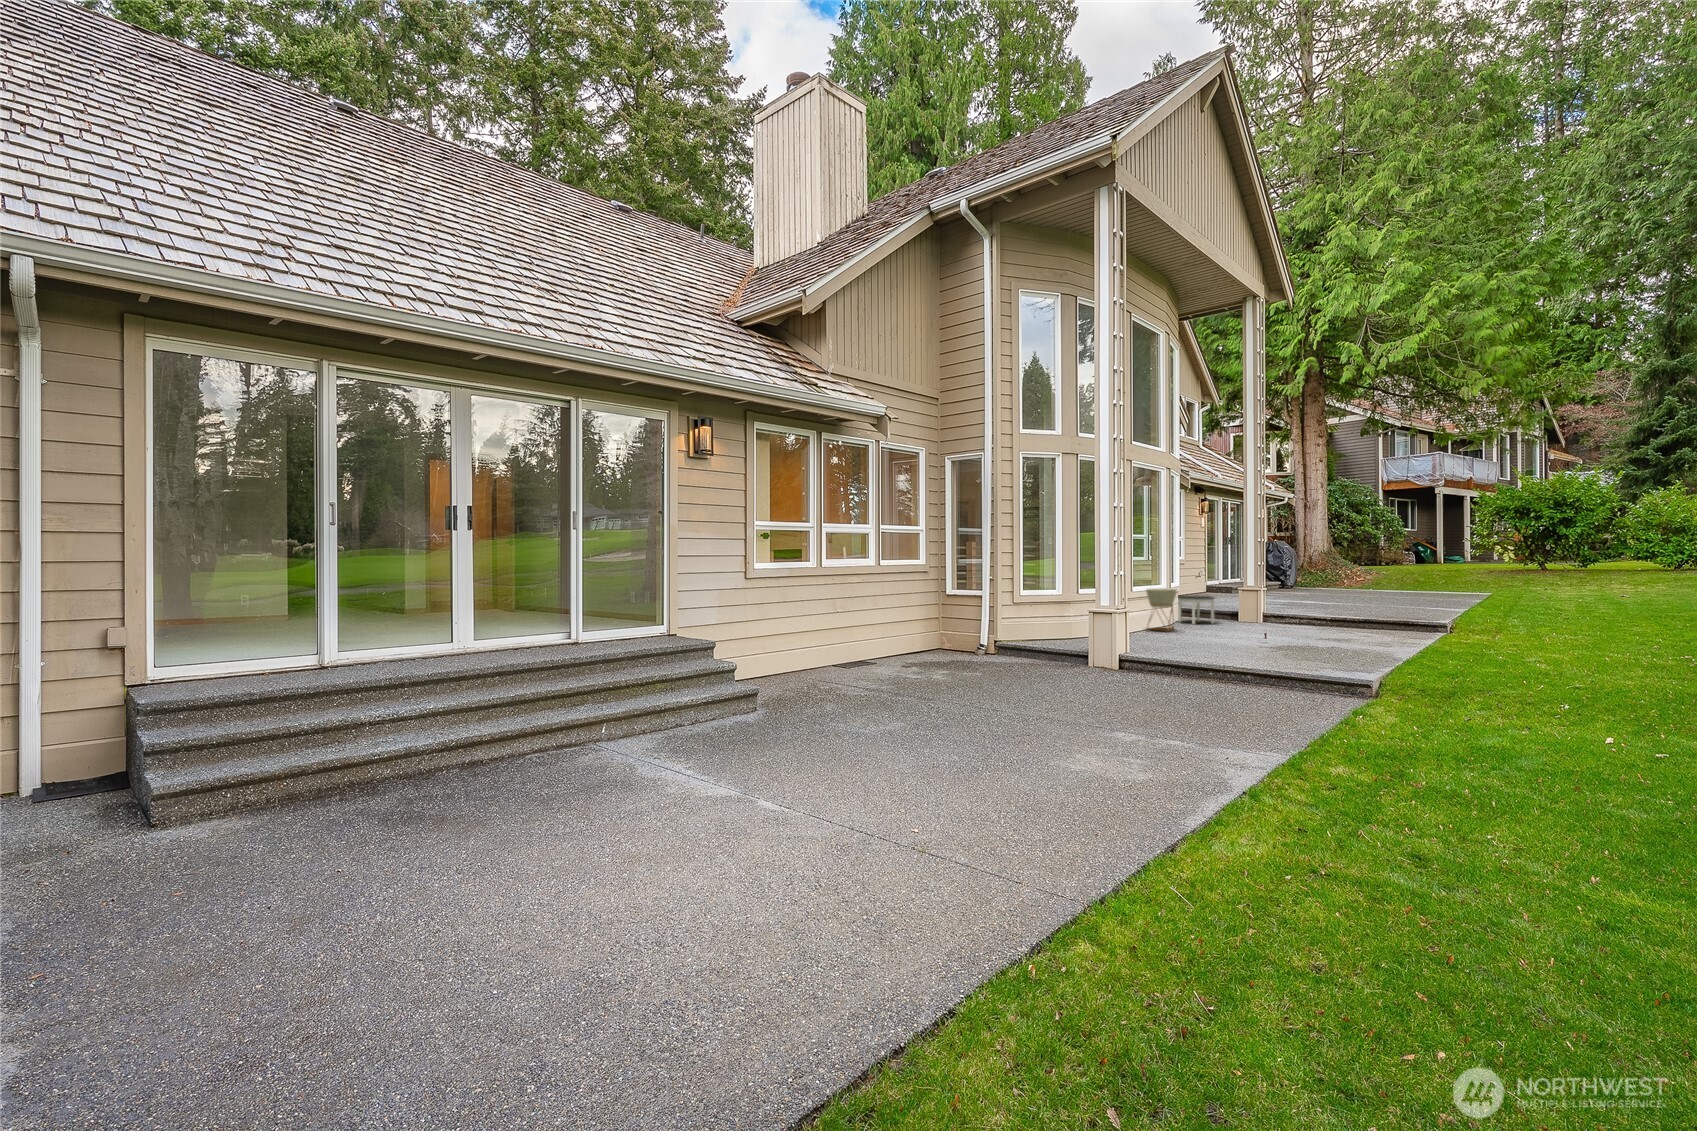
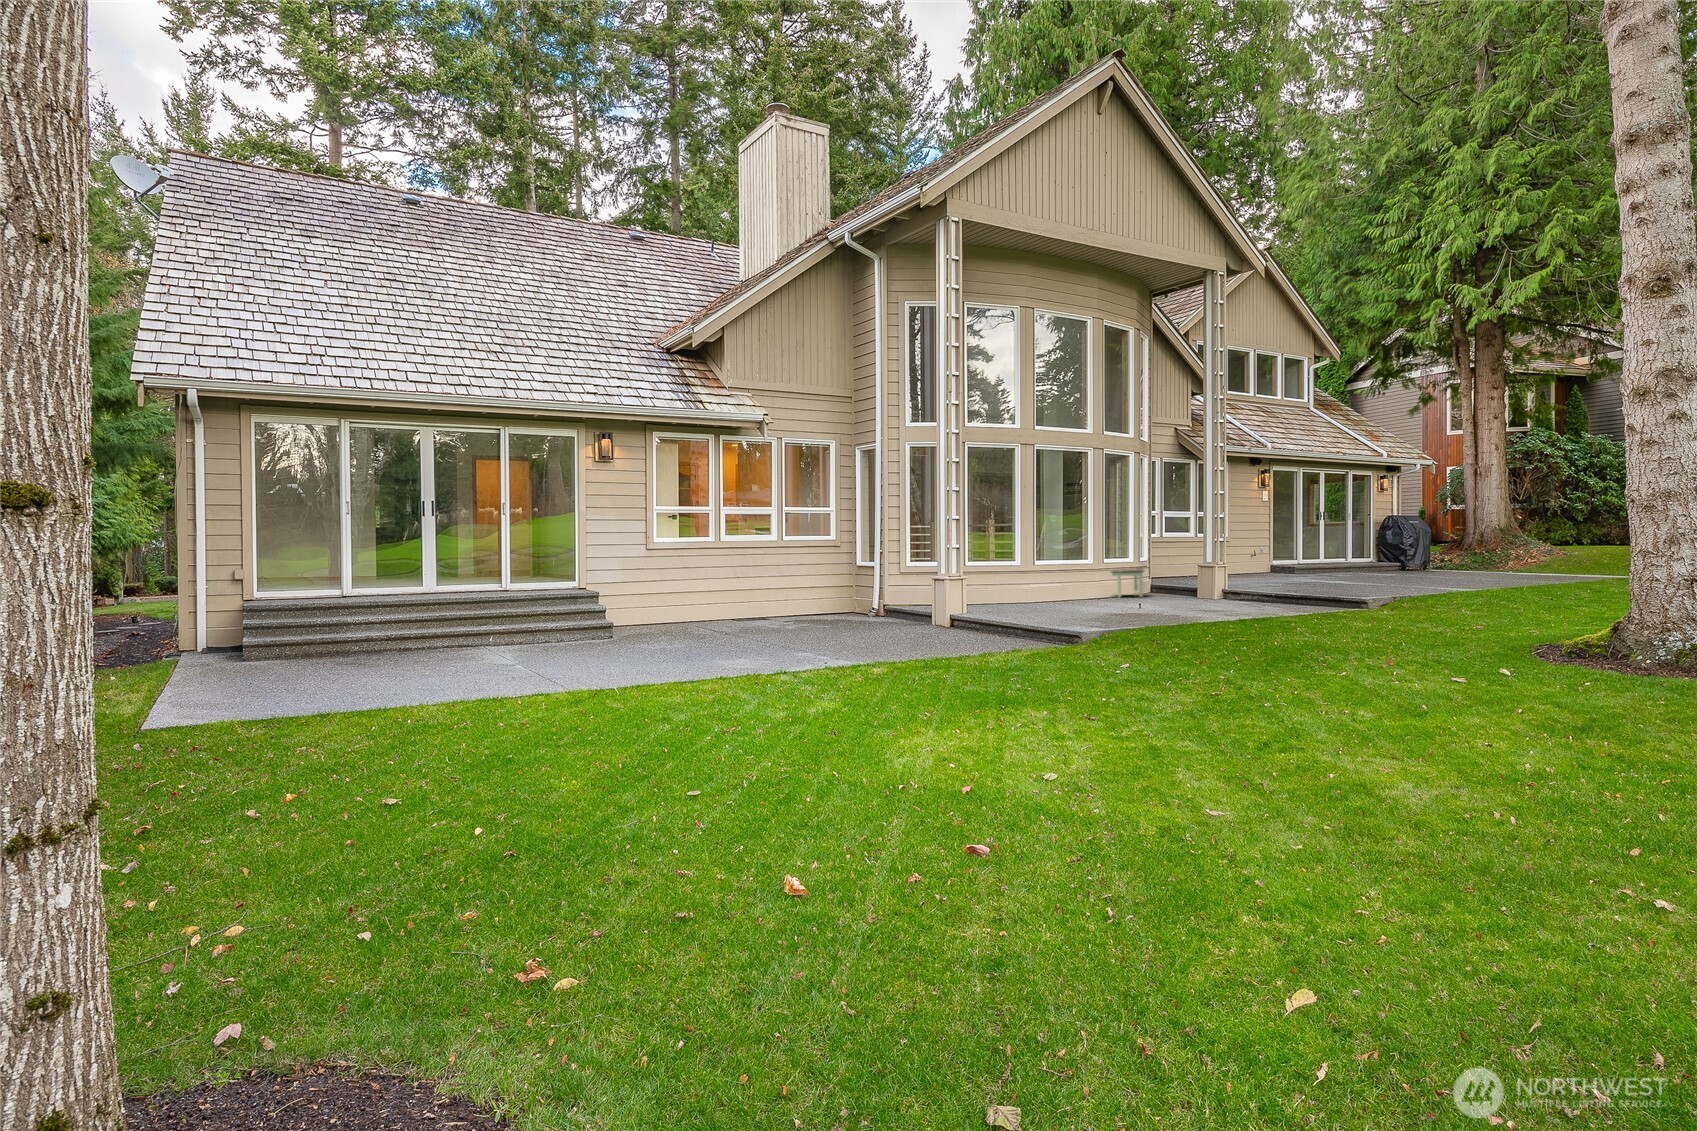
planter: present [1146,588,1177,631] -> none [1055,562,1084,602]

